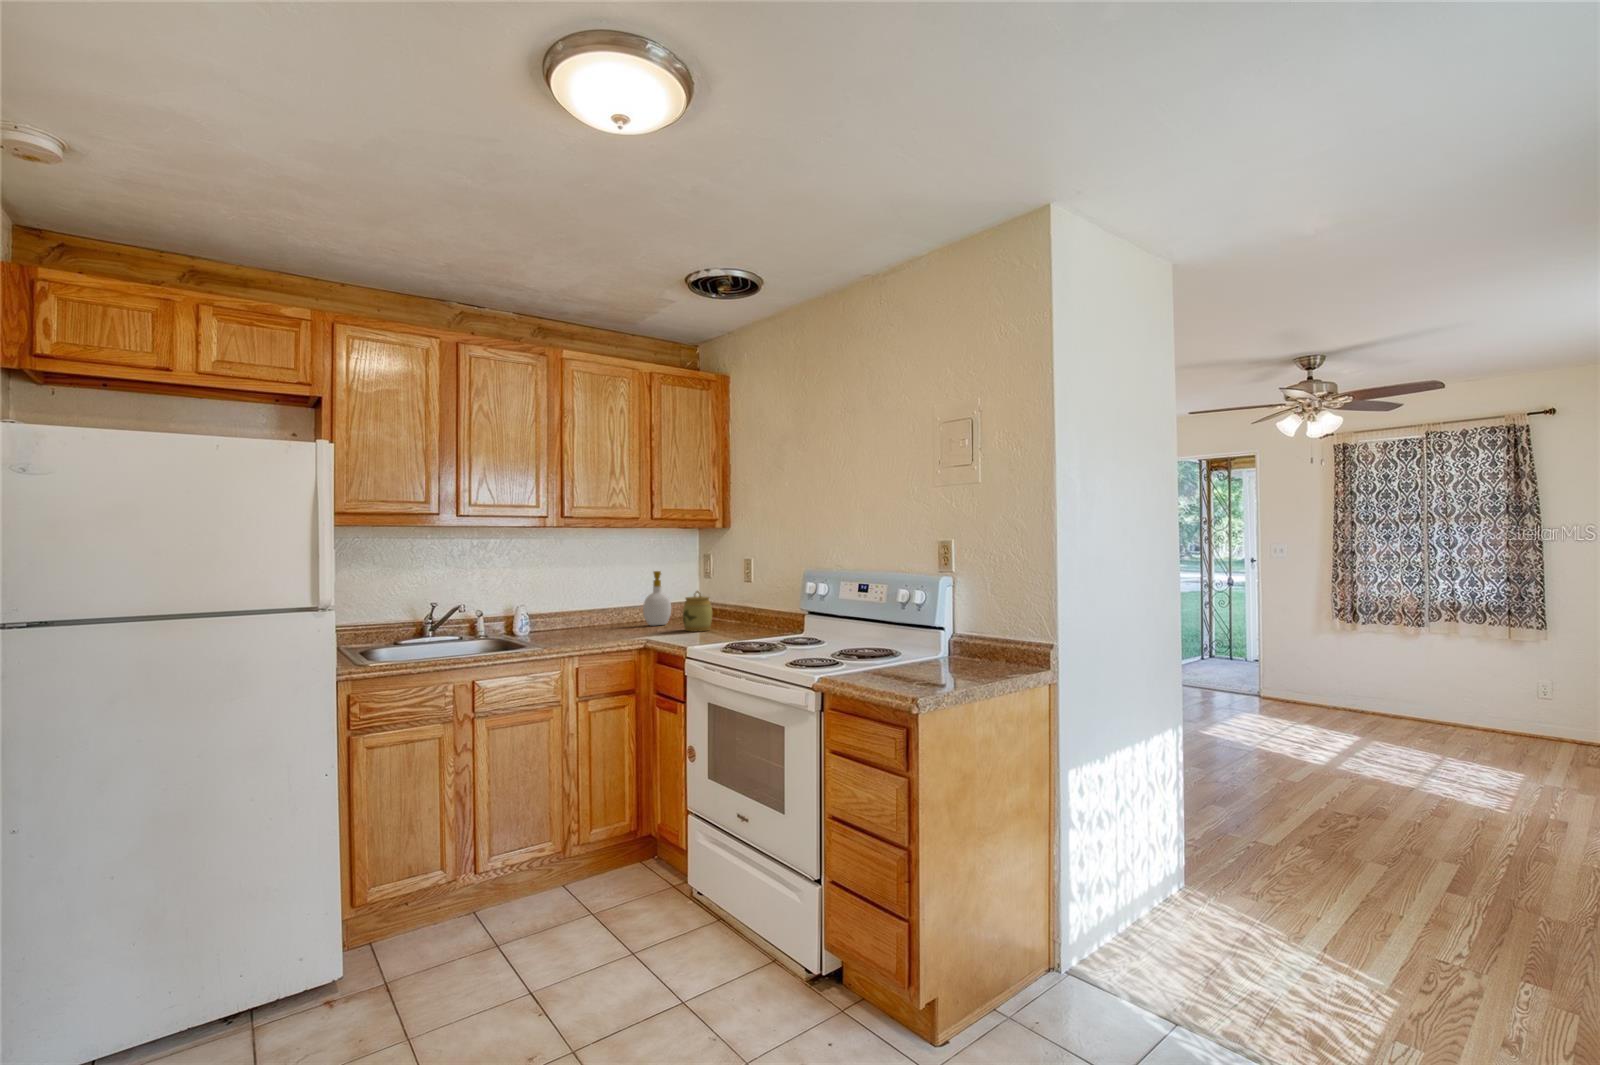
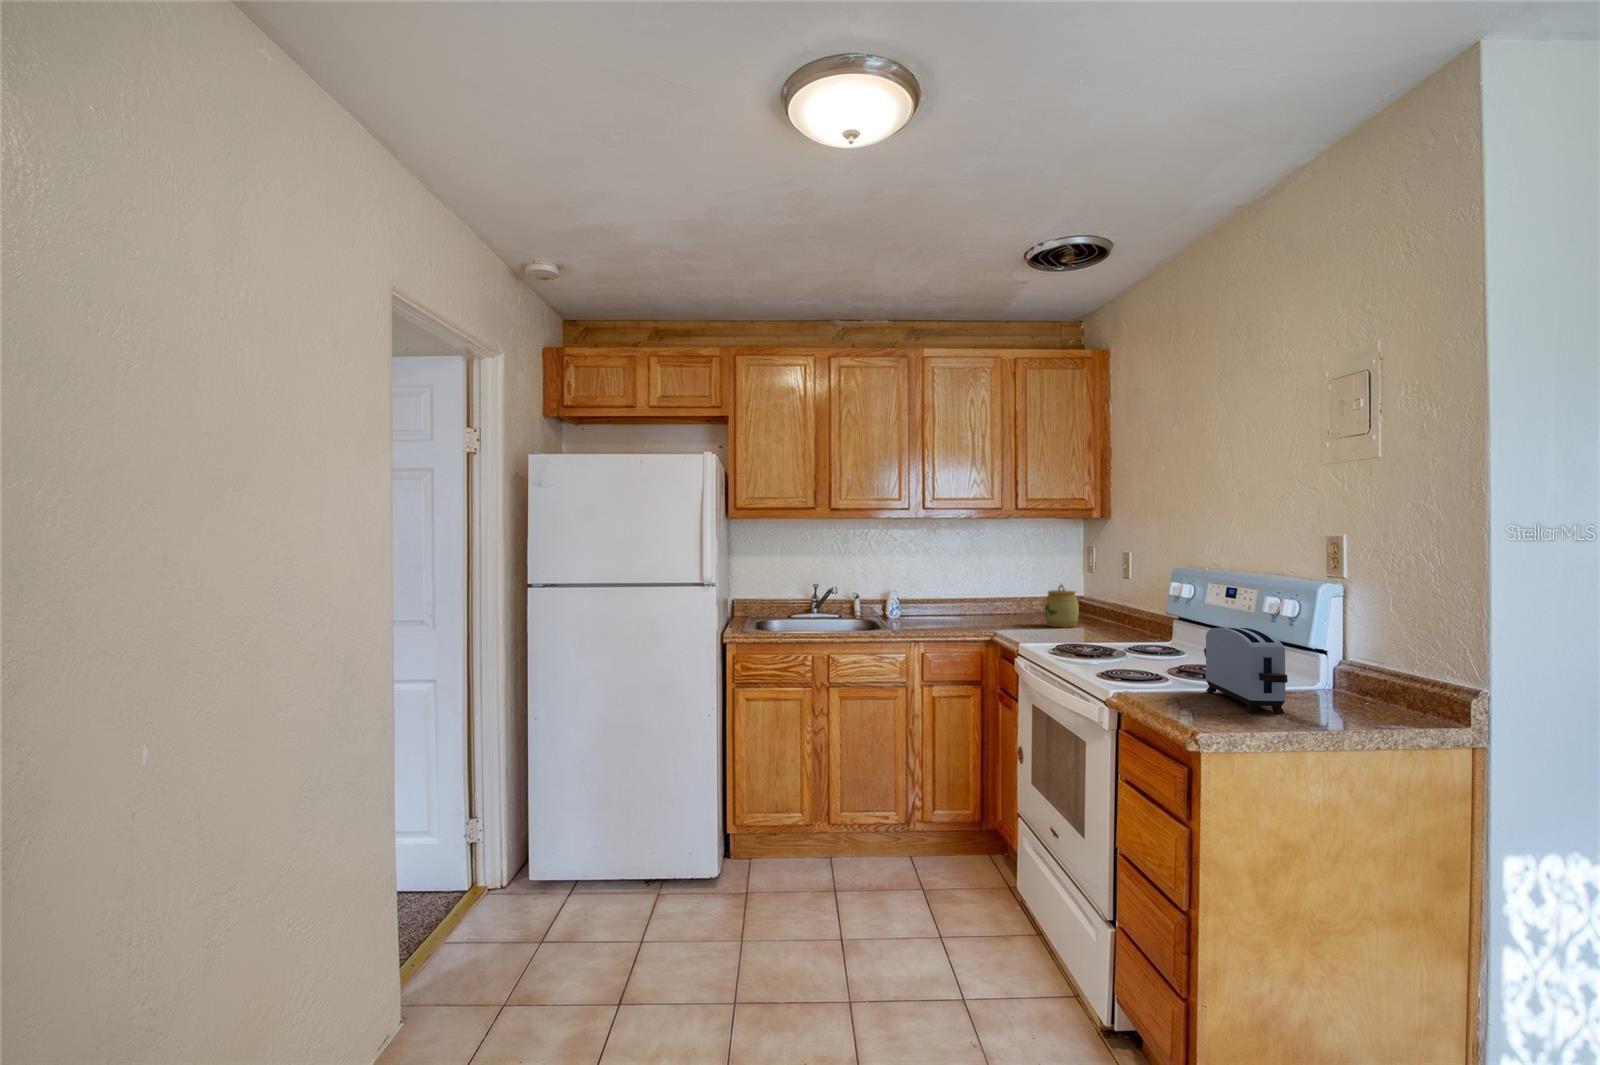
soap bottle: present [643,571,671,626] -> none [1013,562,1044,617]
toaster: none [864,614,936,676] -> present [1204,628,1288,713]

